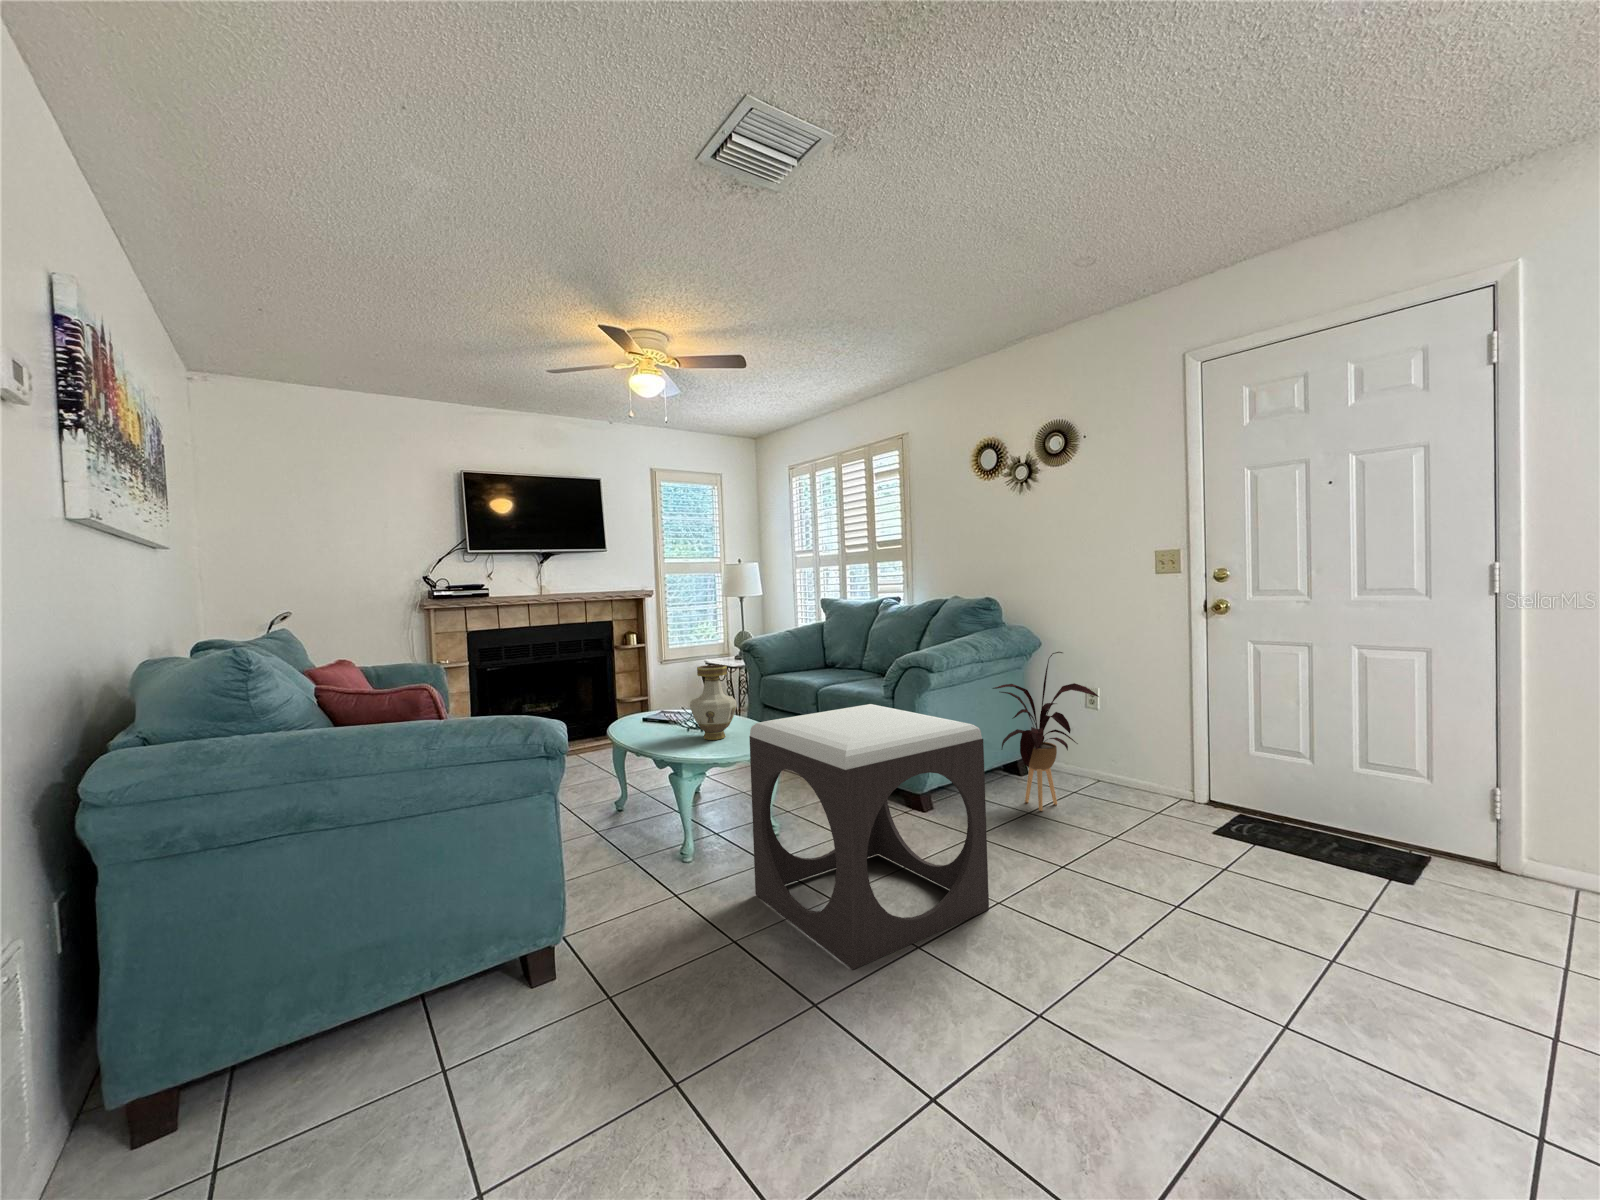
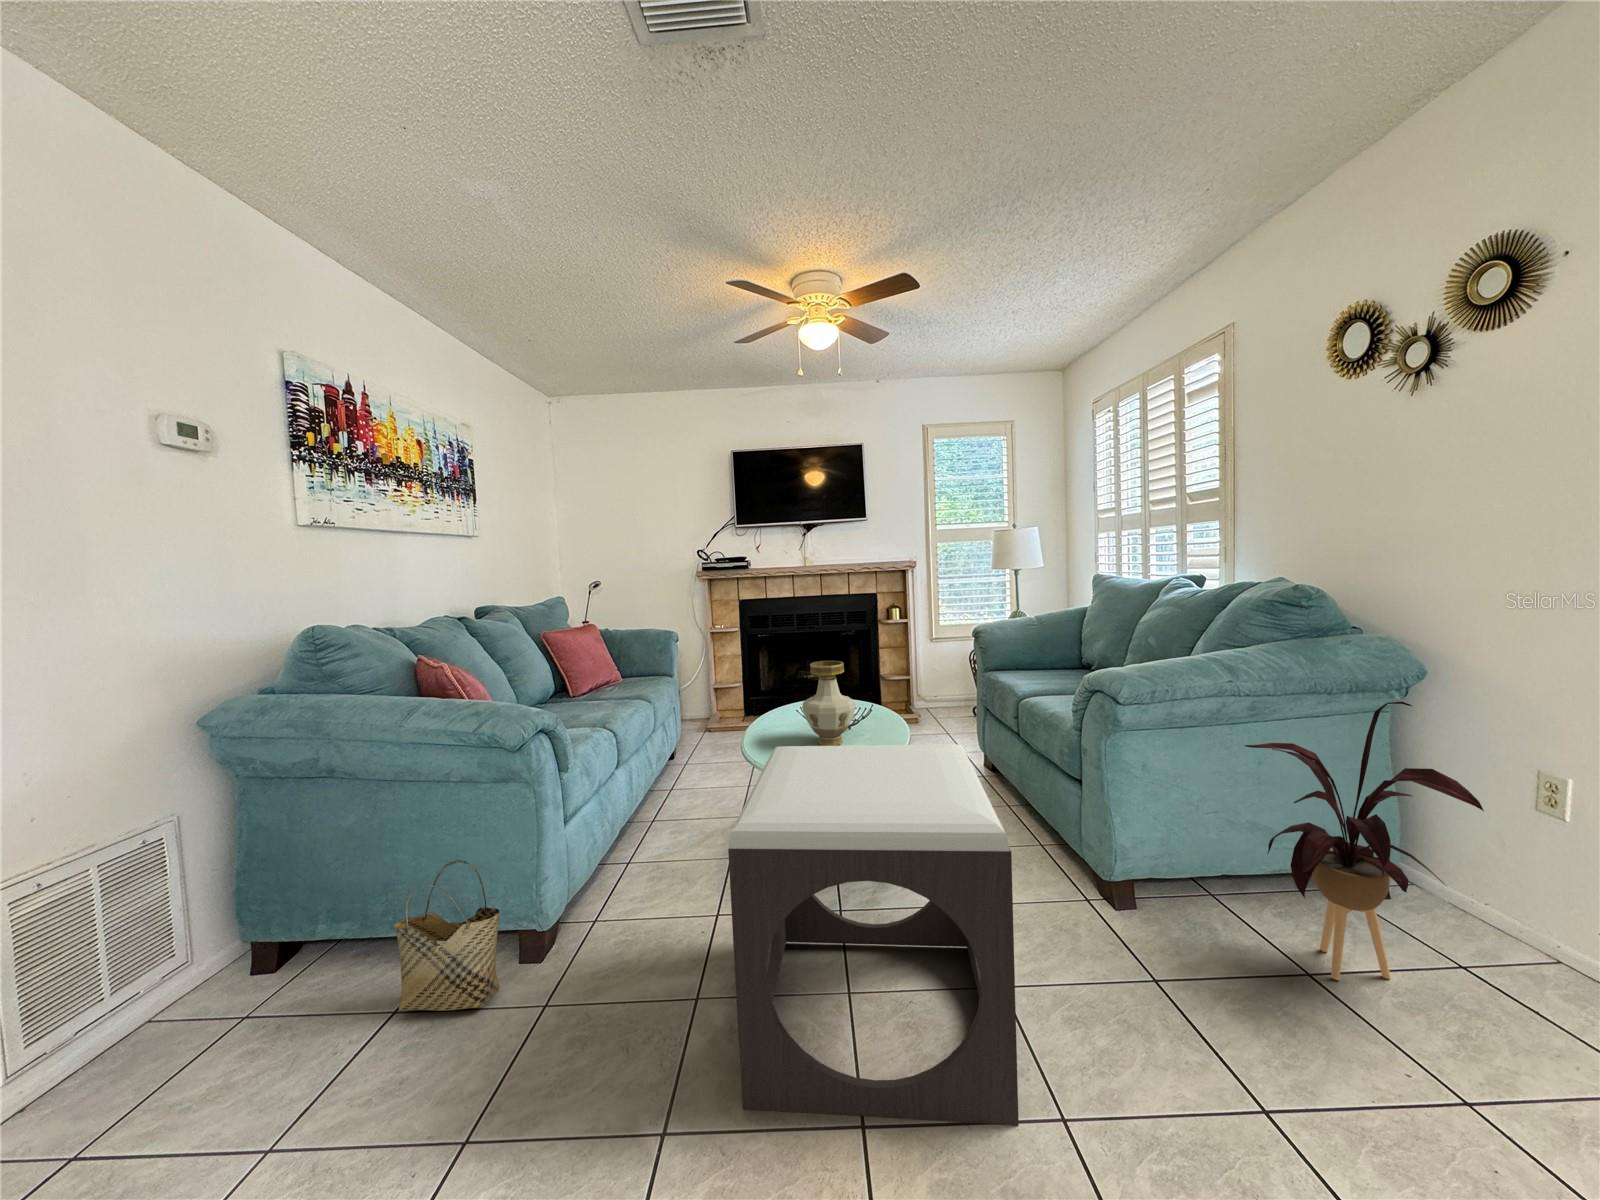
woven basket: none [437,887,556,1071] -> present [394,860,500,1011]

